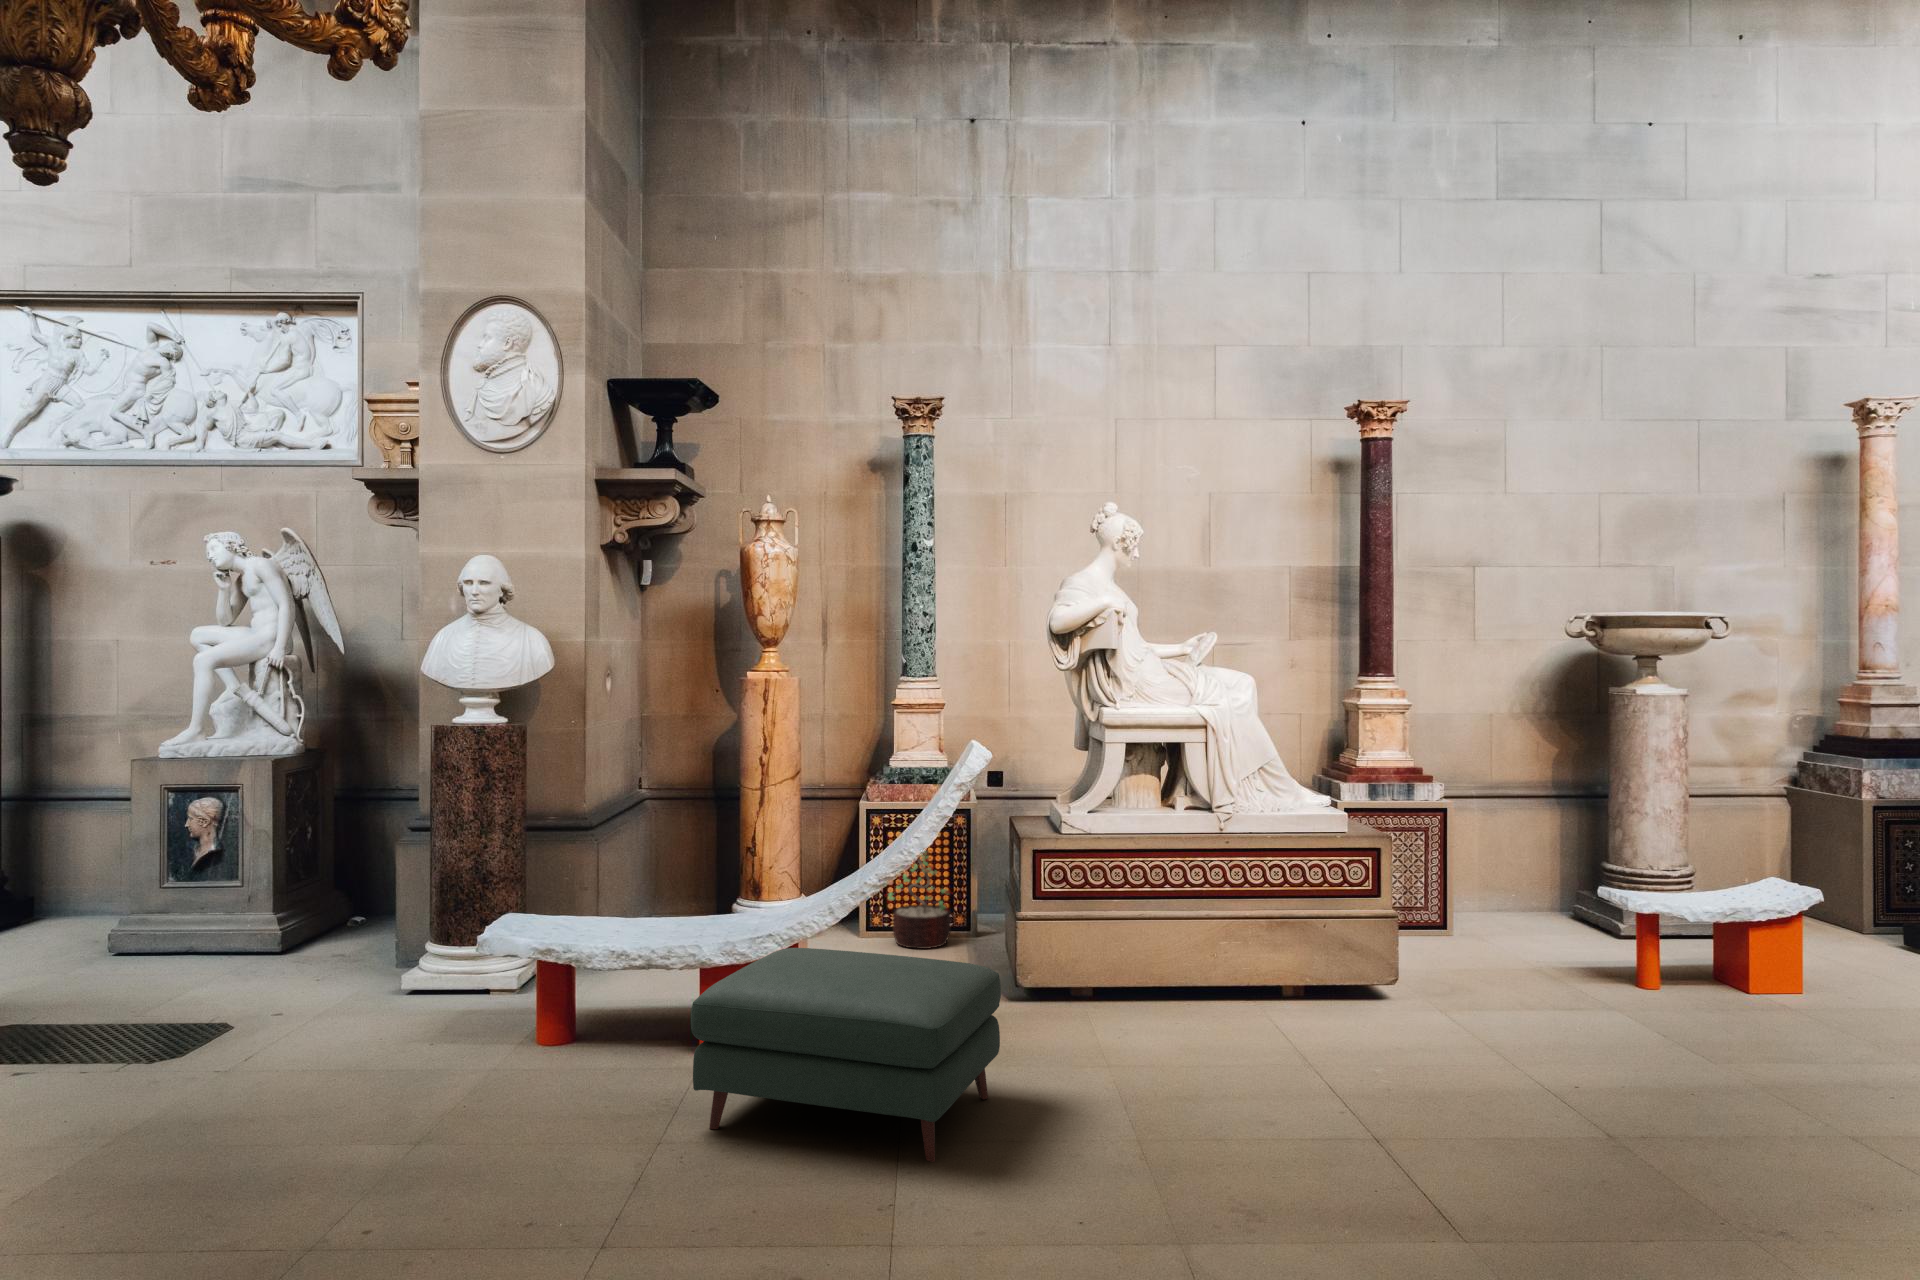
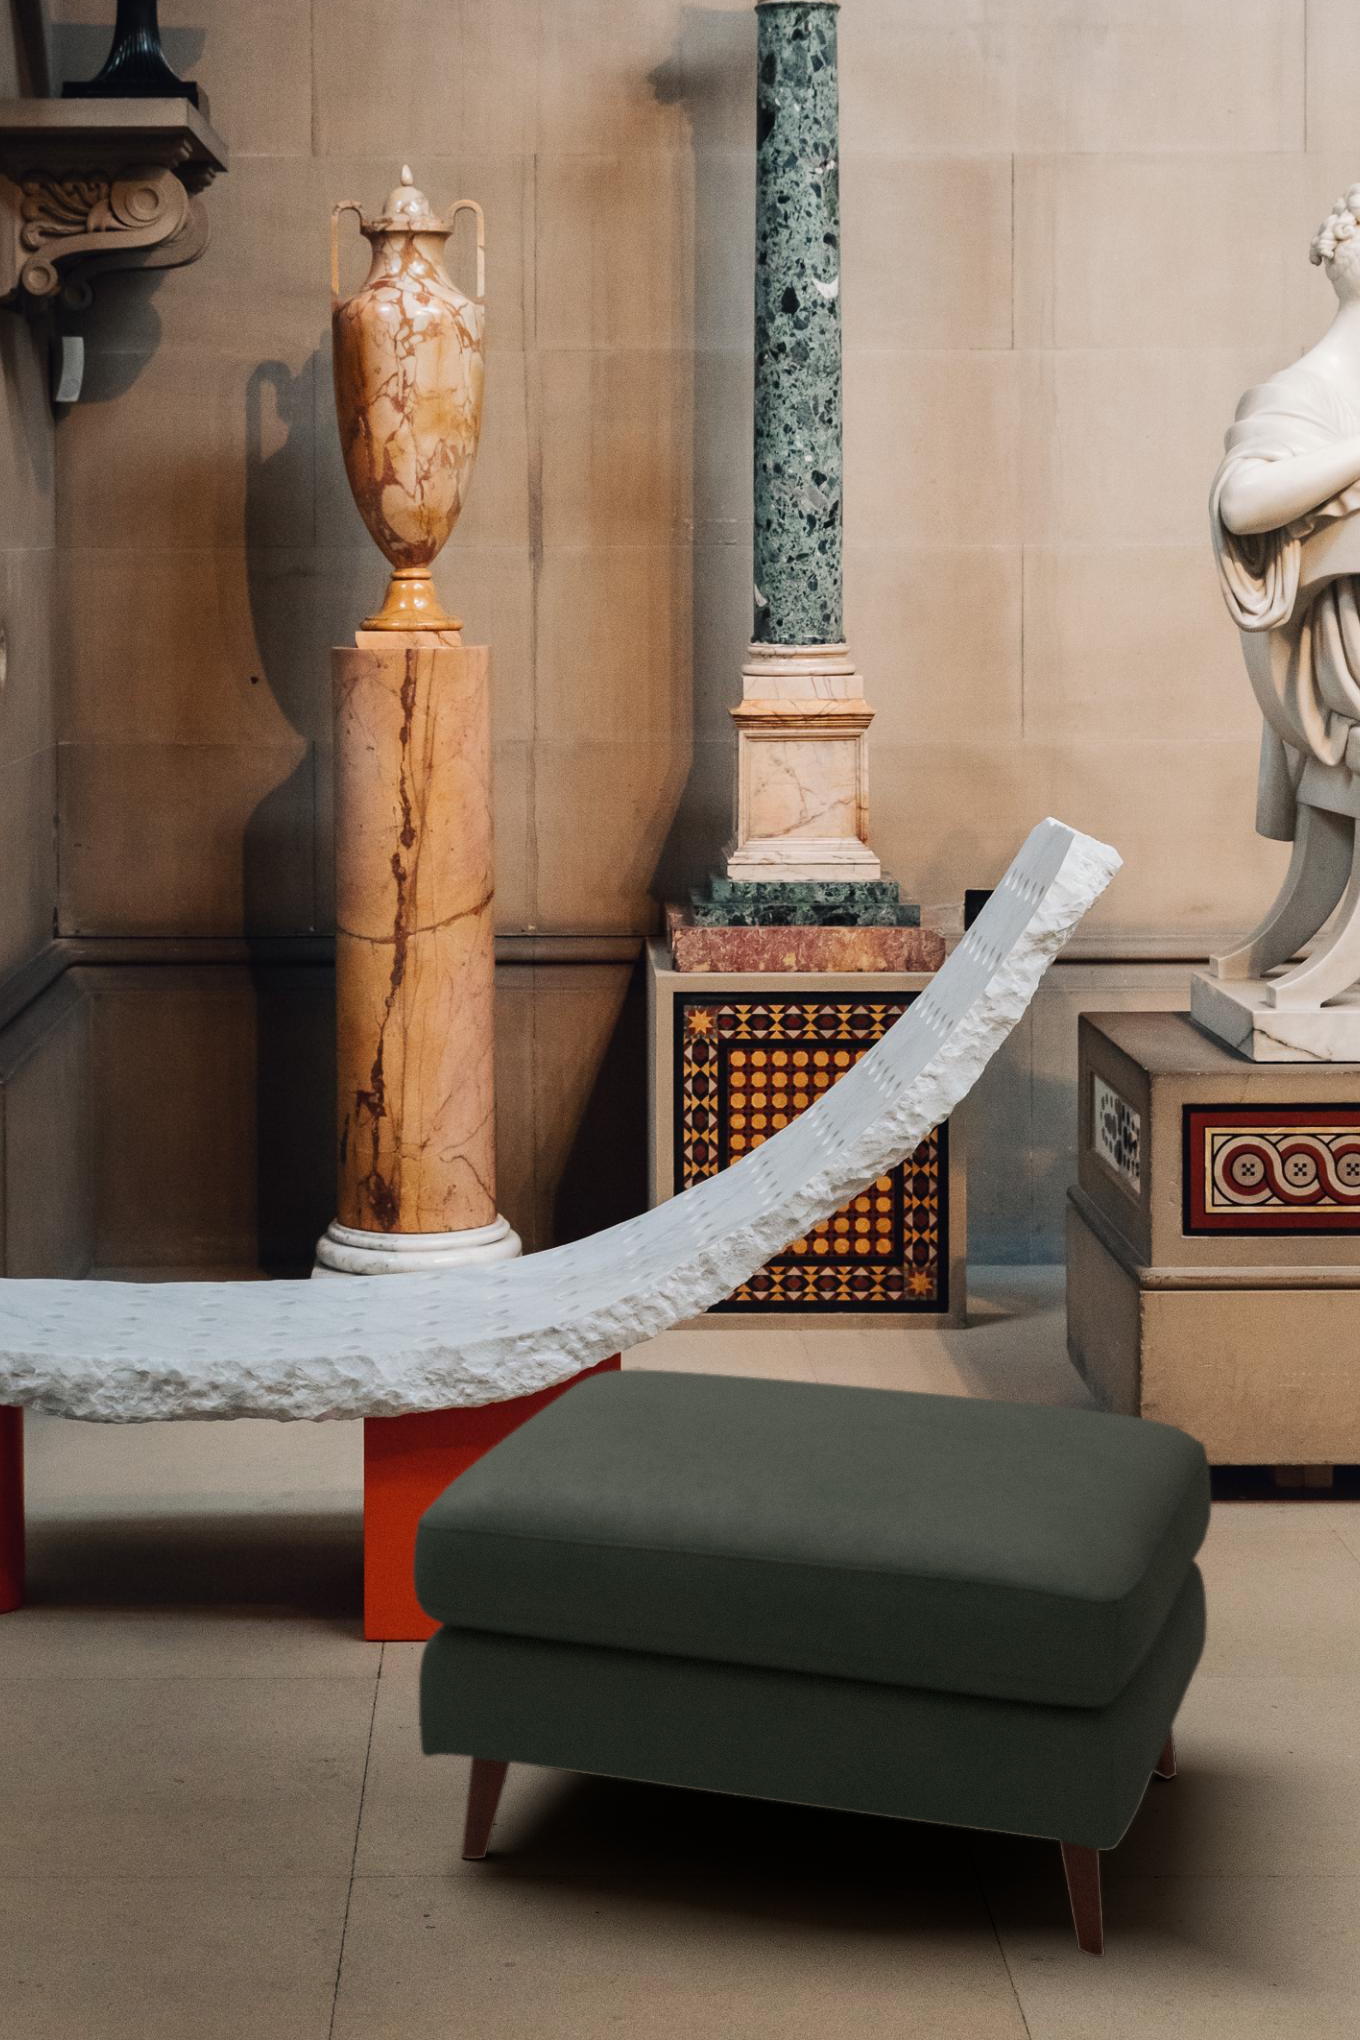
decorative plant: present [886,851,952,949] -> none [725,1063,913,1358]

